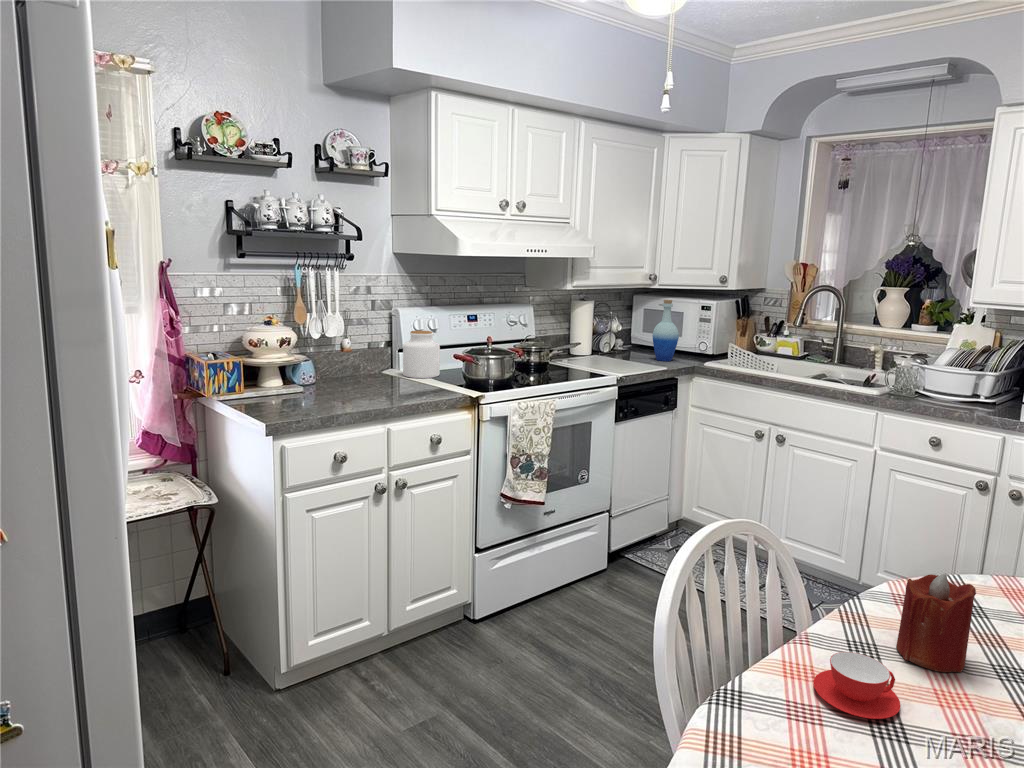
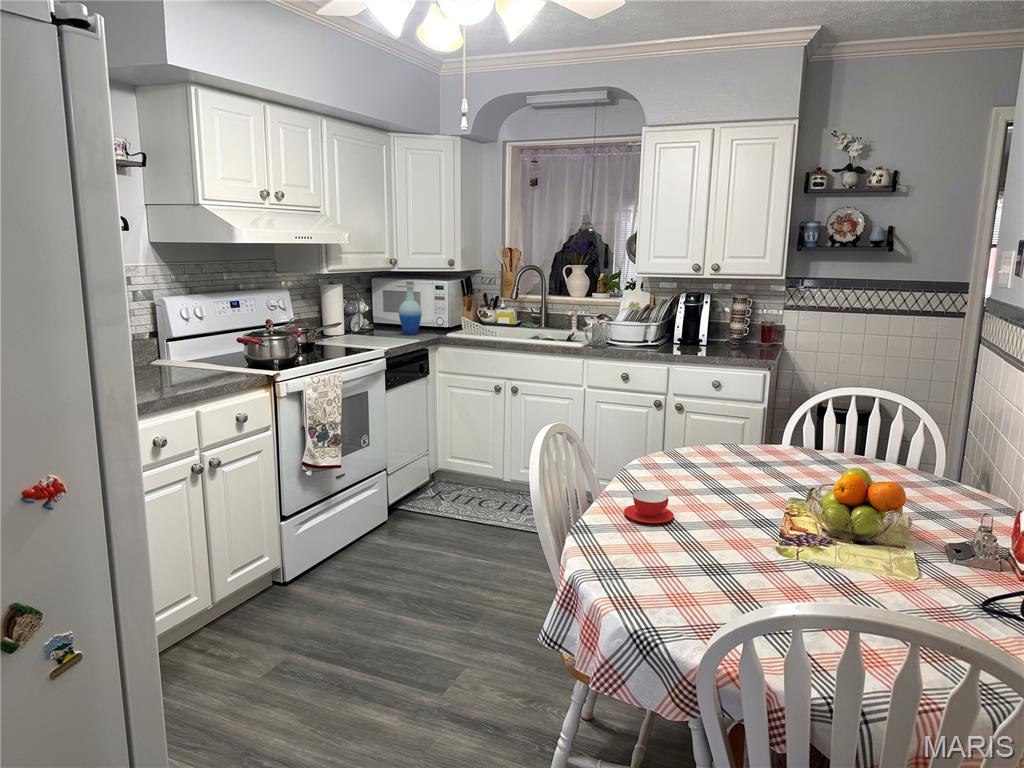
jar: present [403,330,440,378] -> none [177,319,218,365]
candle: present [896,573,976,672] -> none [657,436,698,496]

